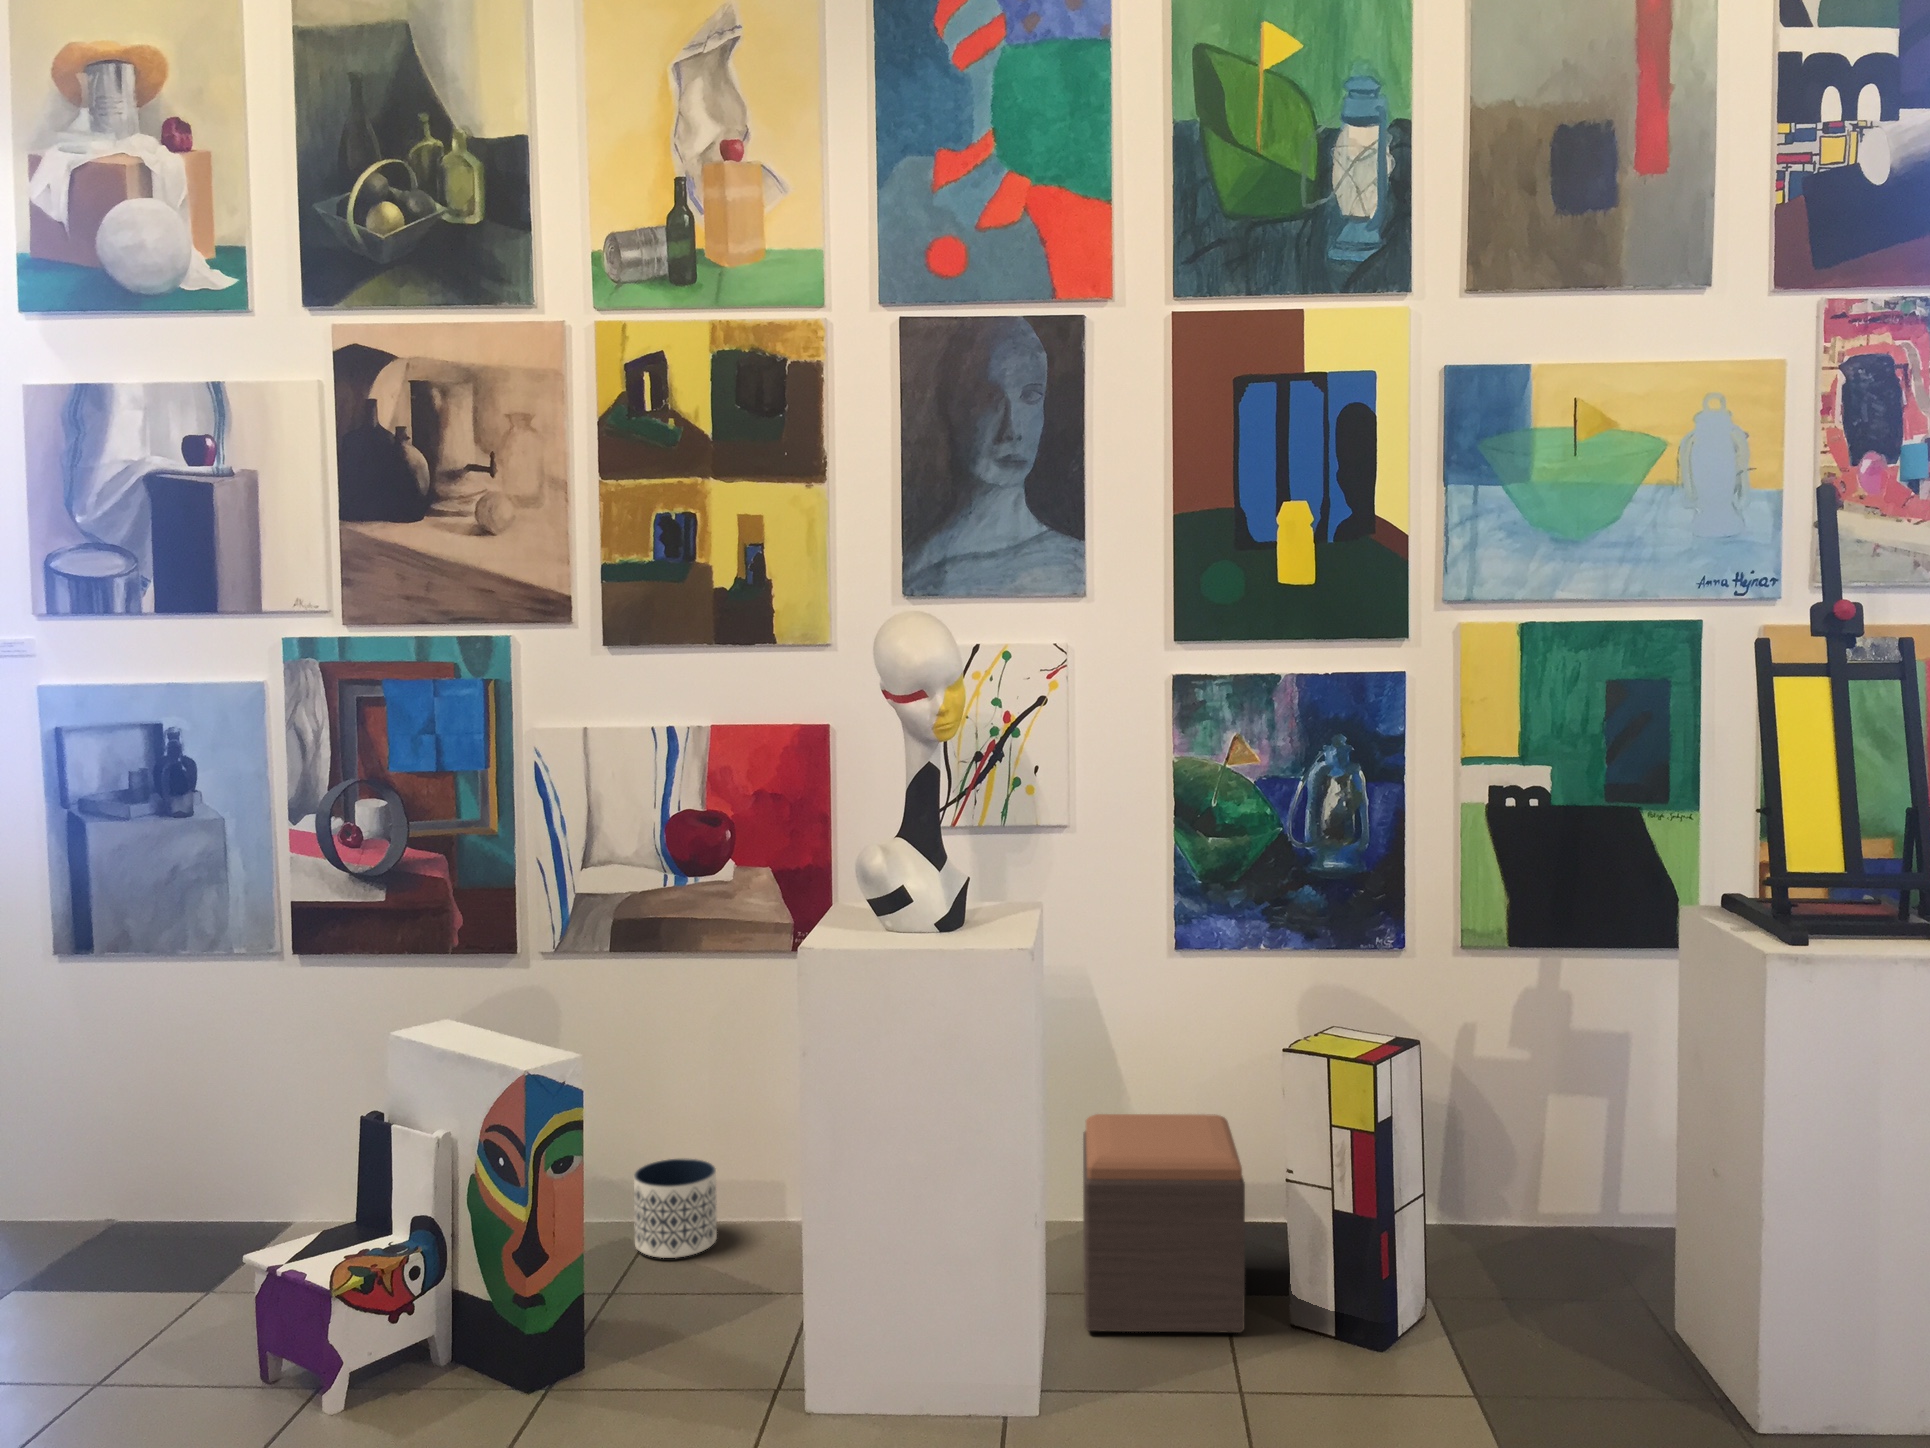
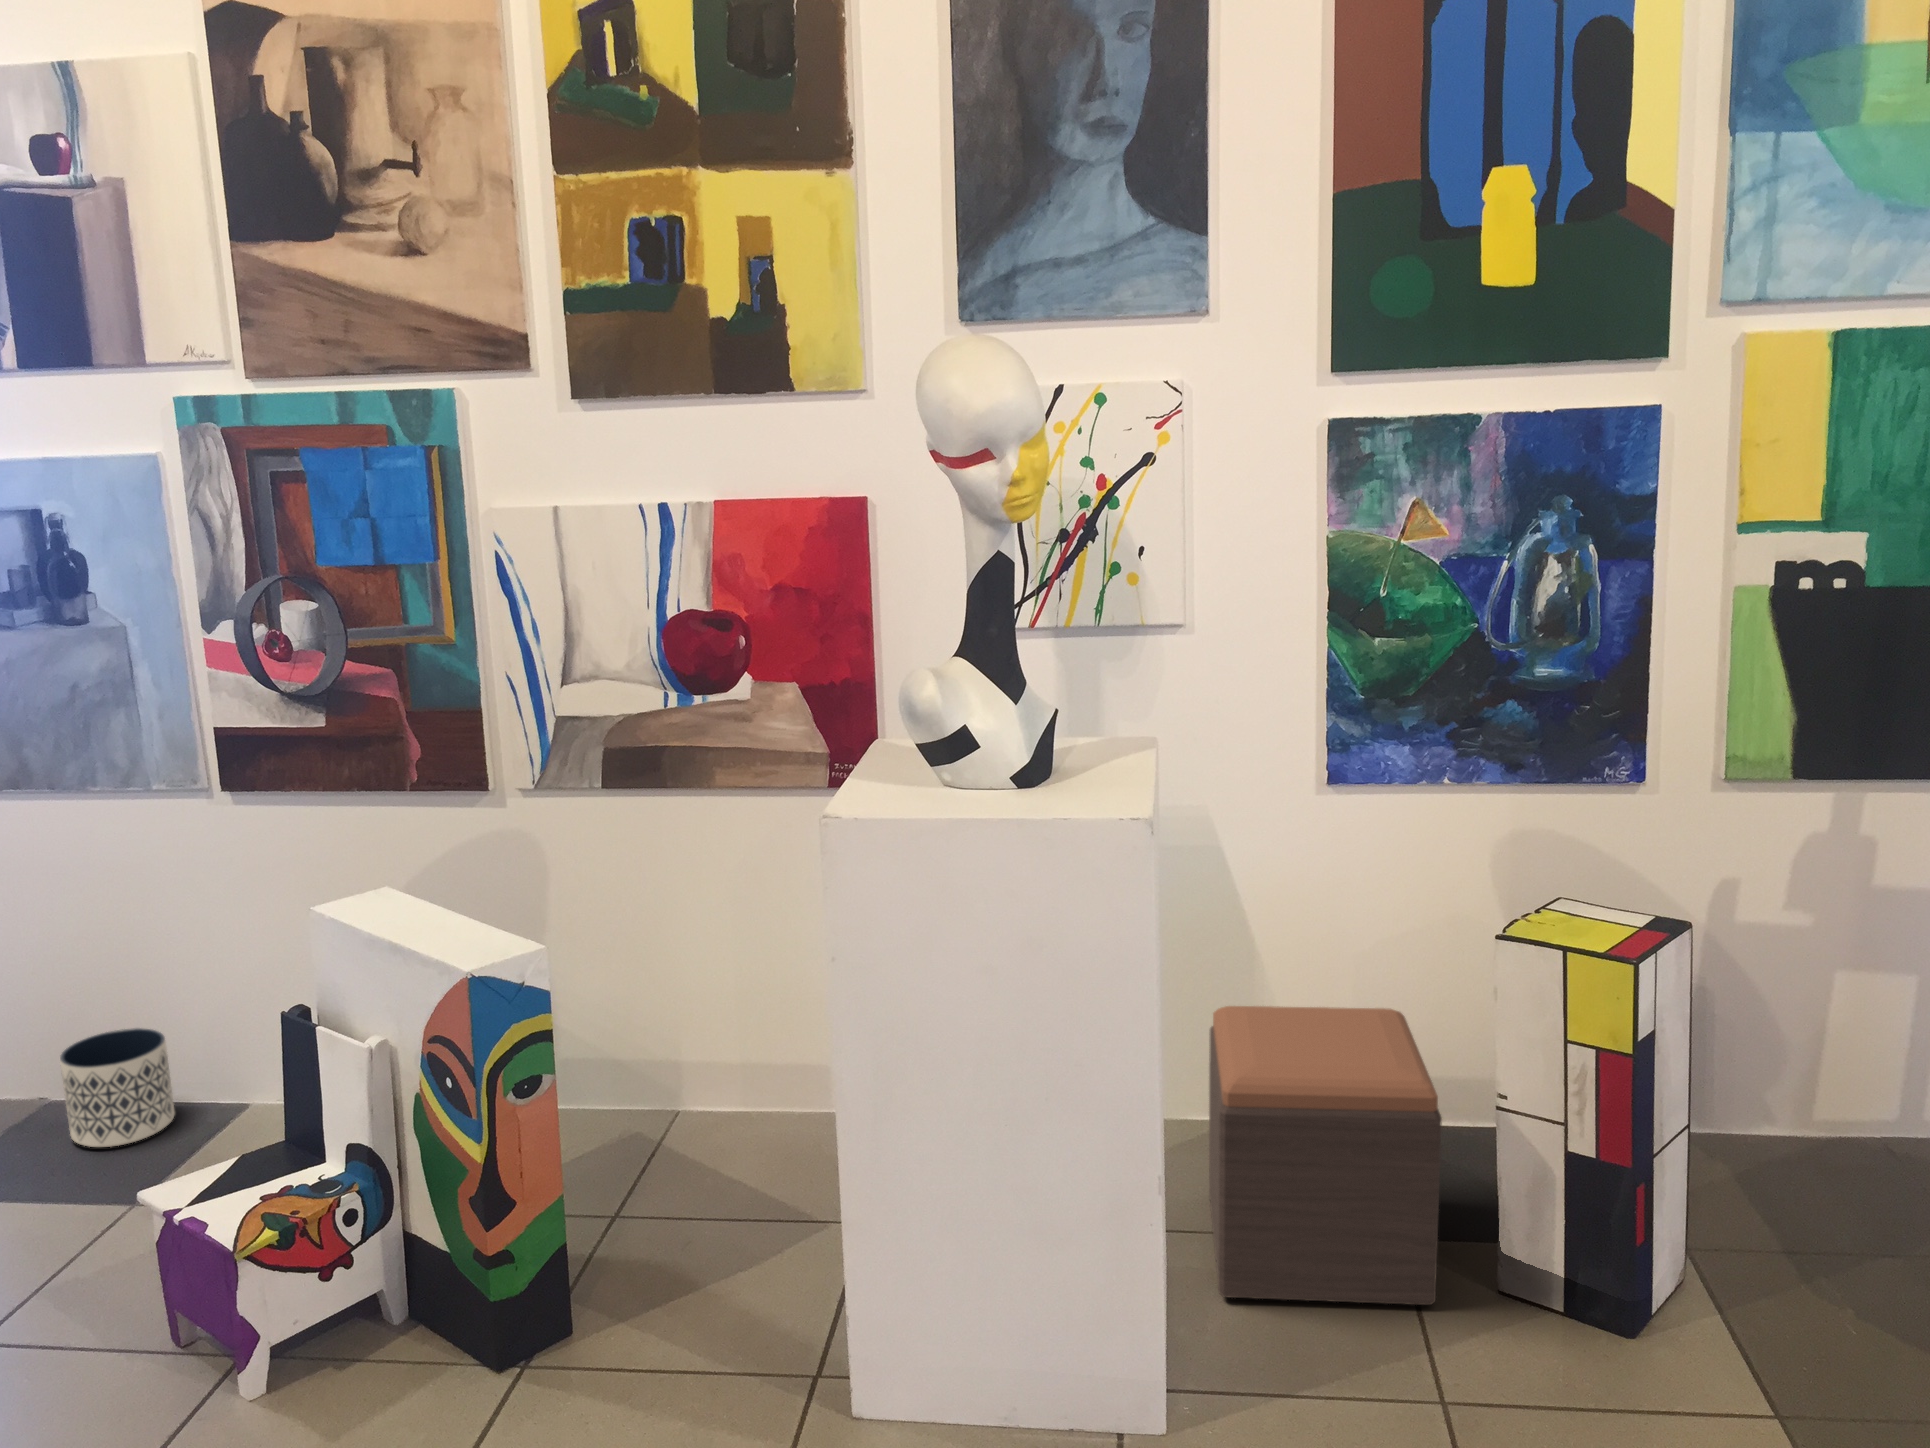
planter: present [634,1159,717,1258] -> present [60,1028,175,1147]

